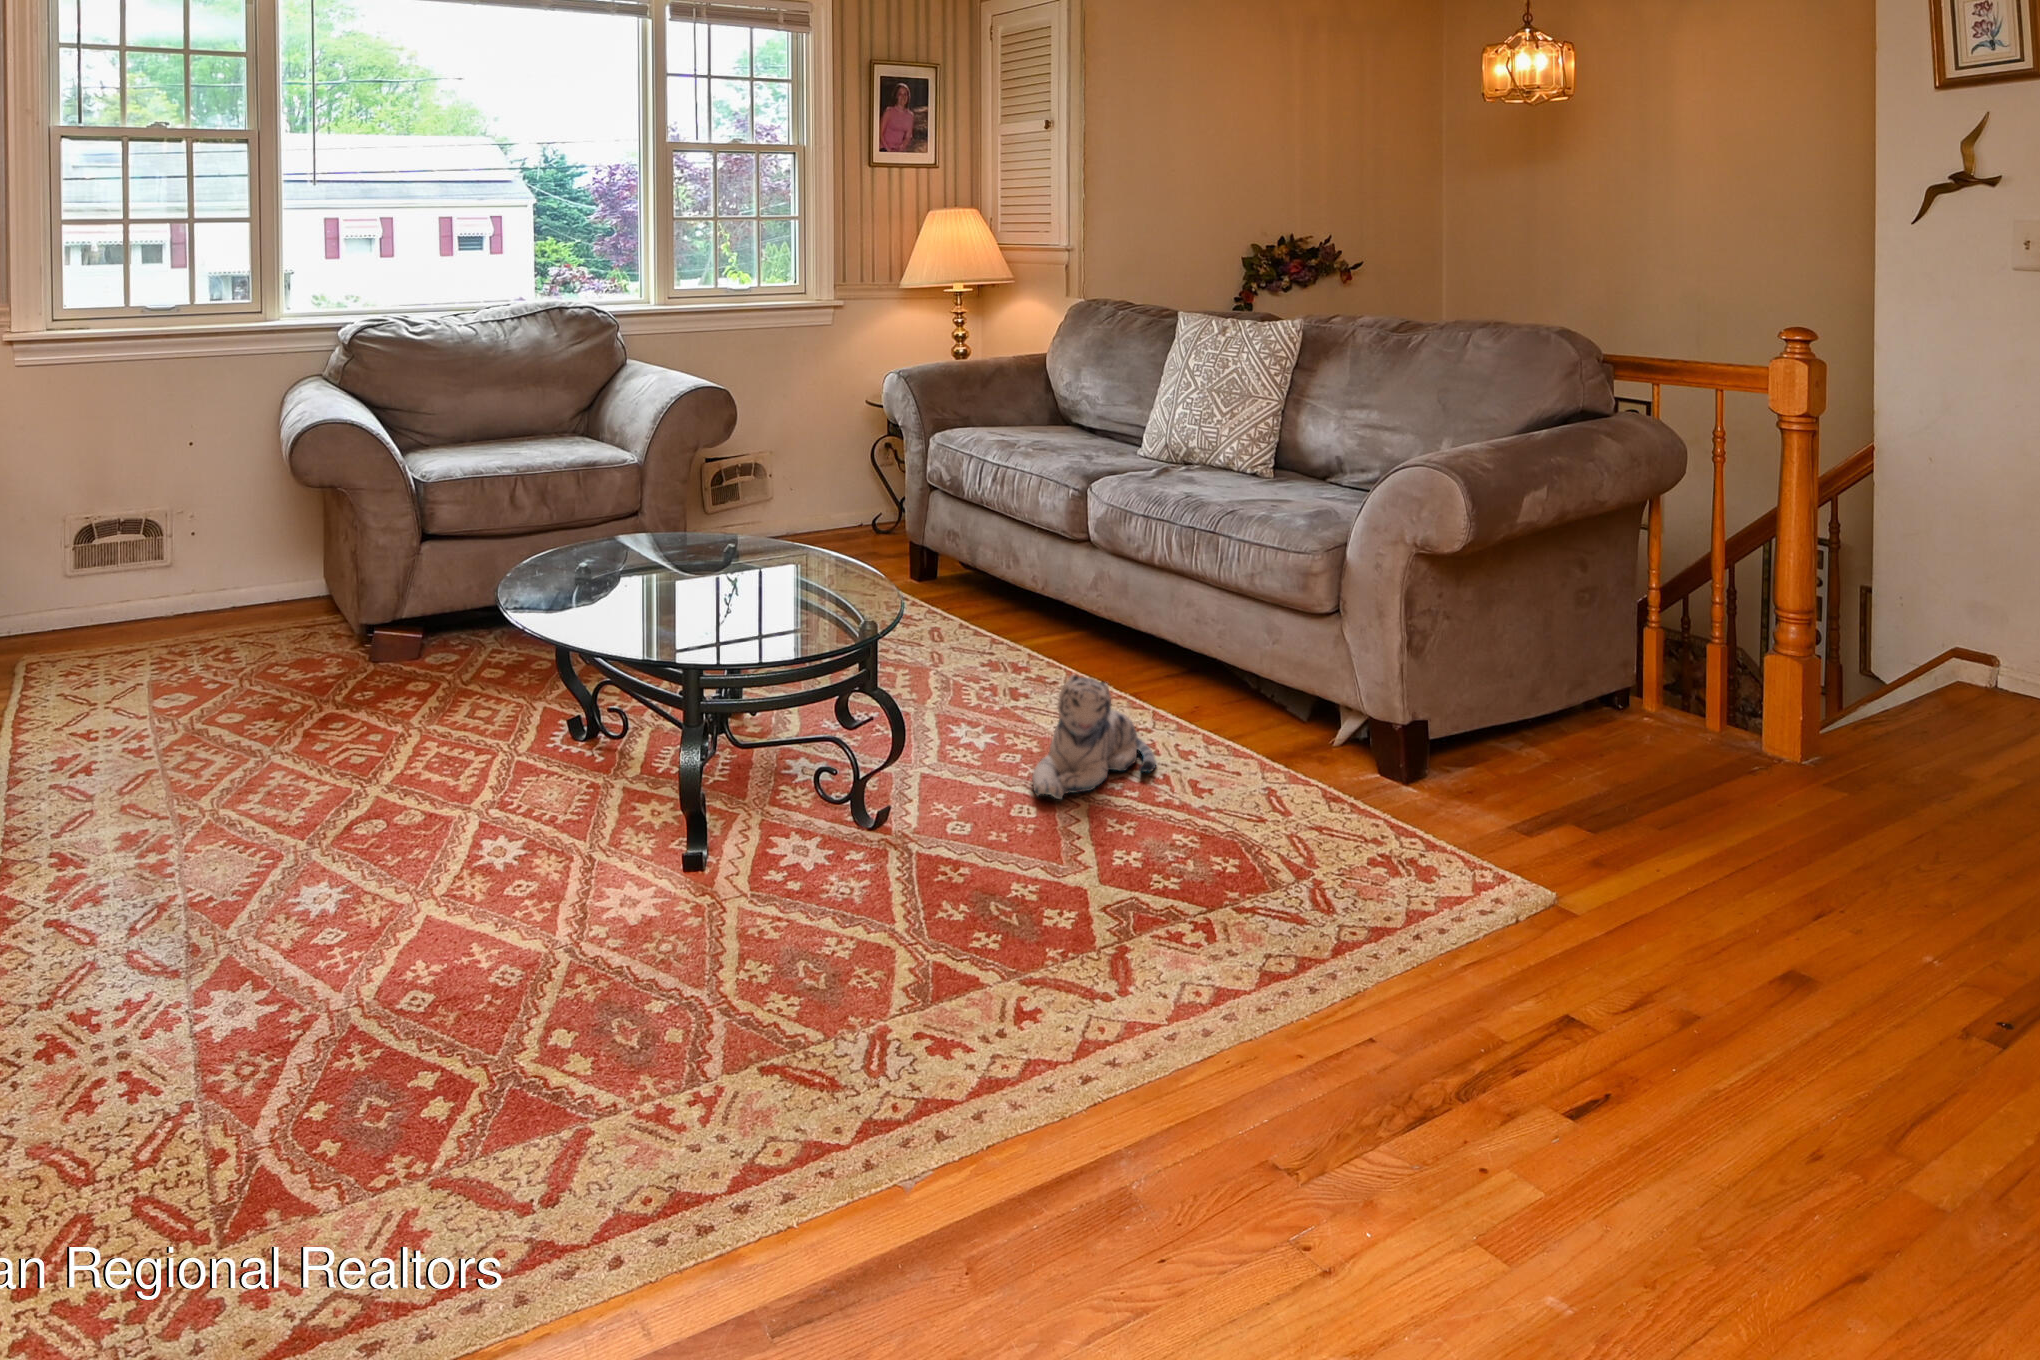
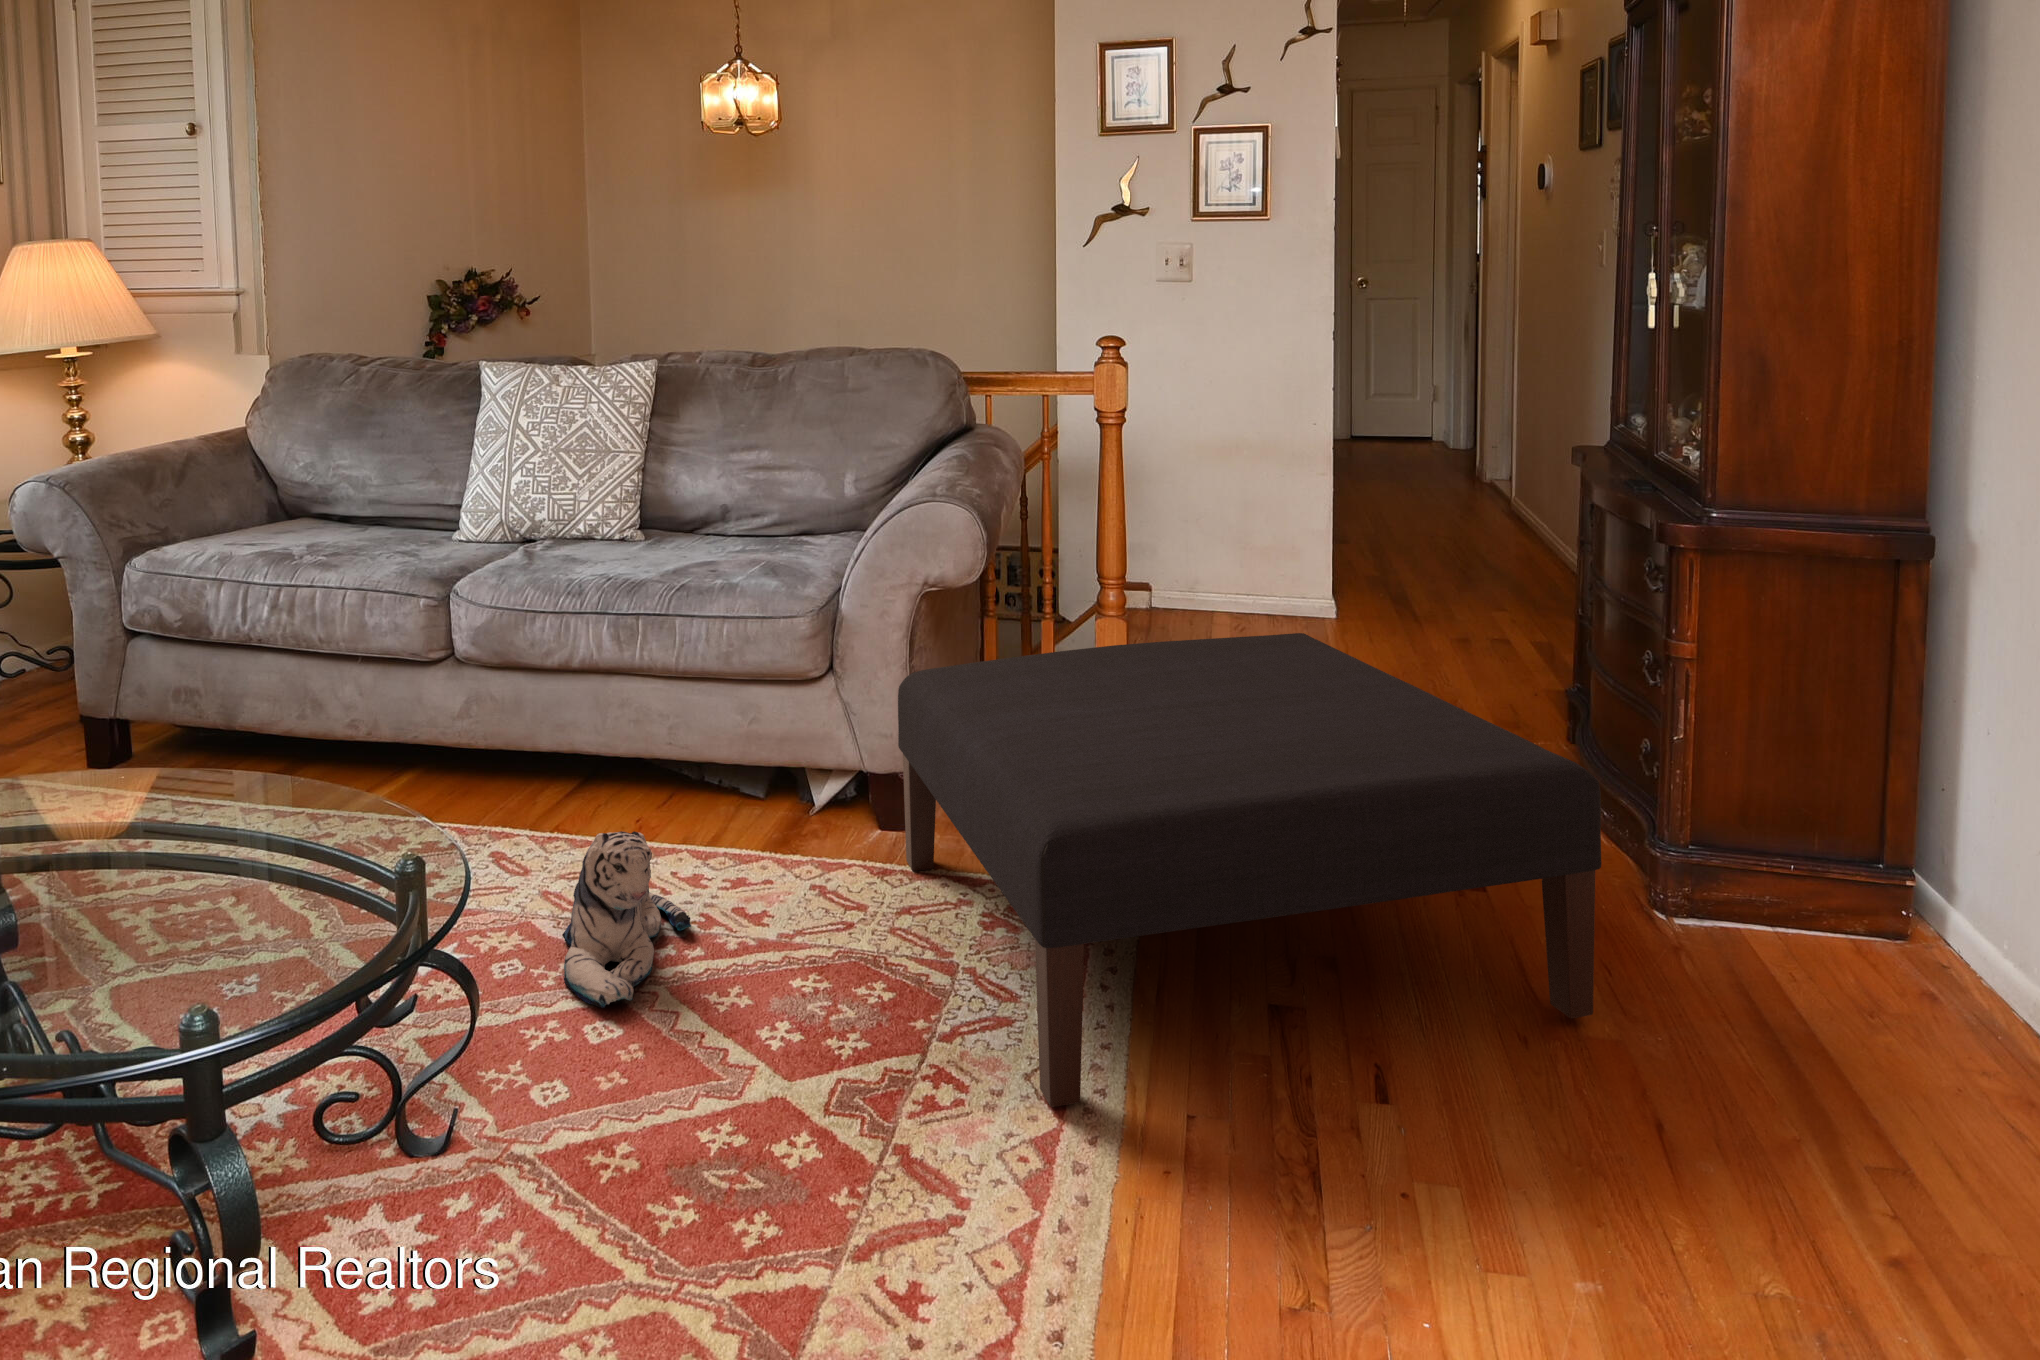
ottoman: none [1261,614,1950,1128] -> present [898,633,1602,1107]

